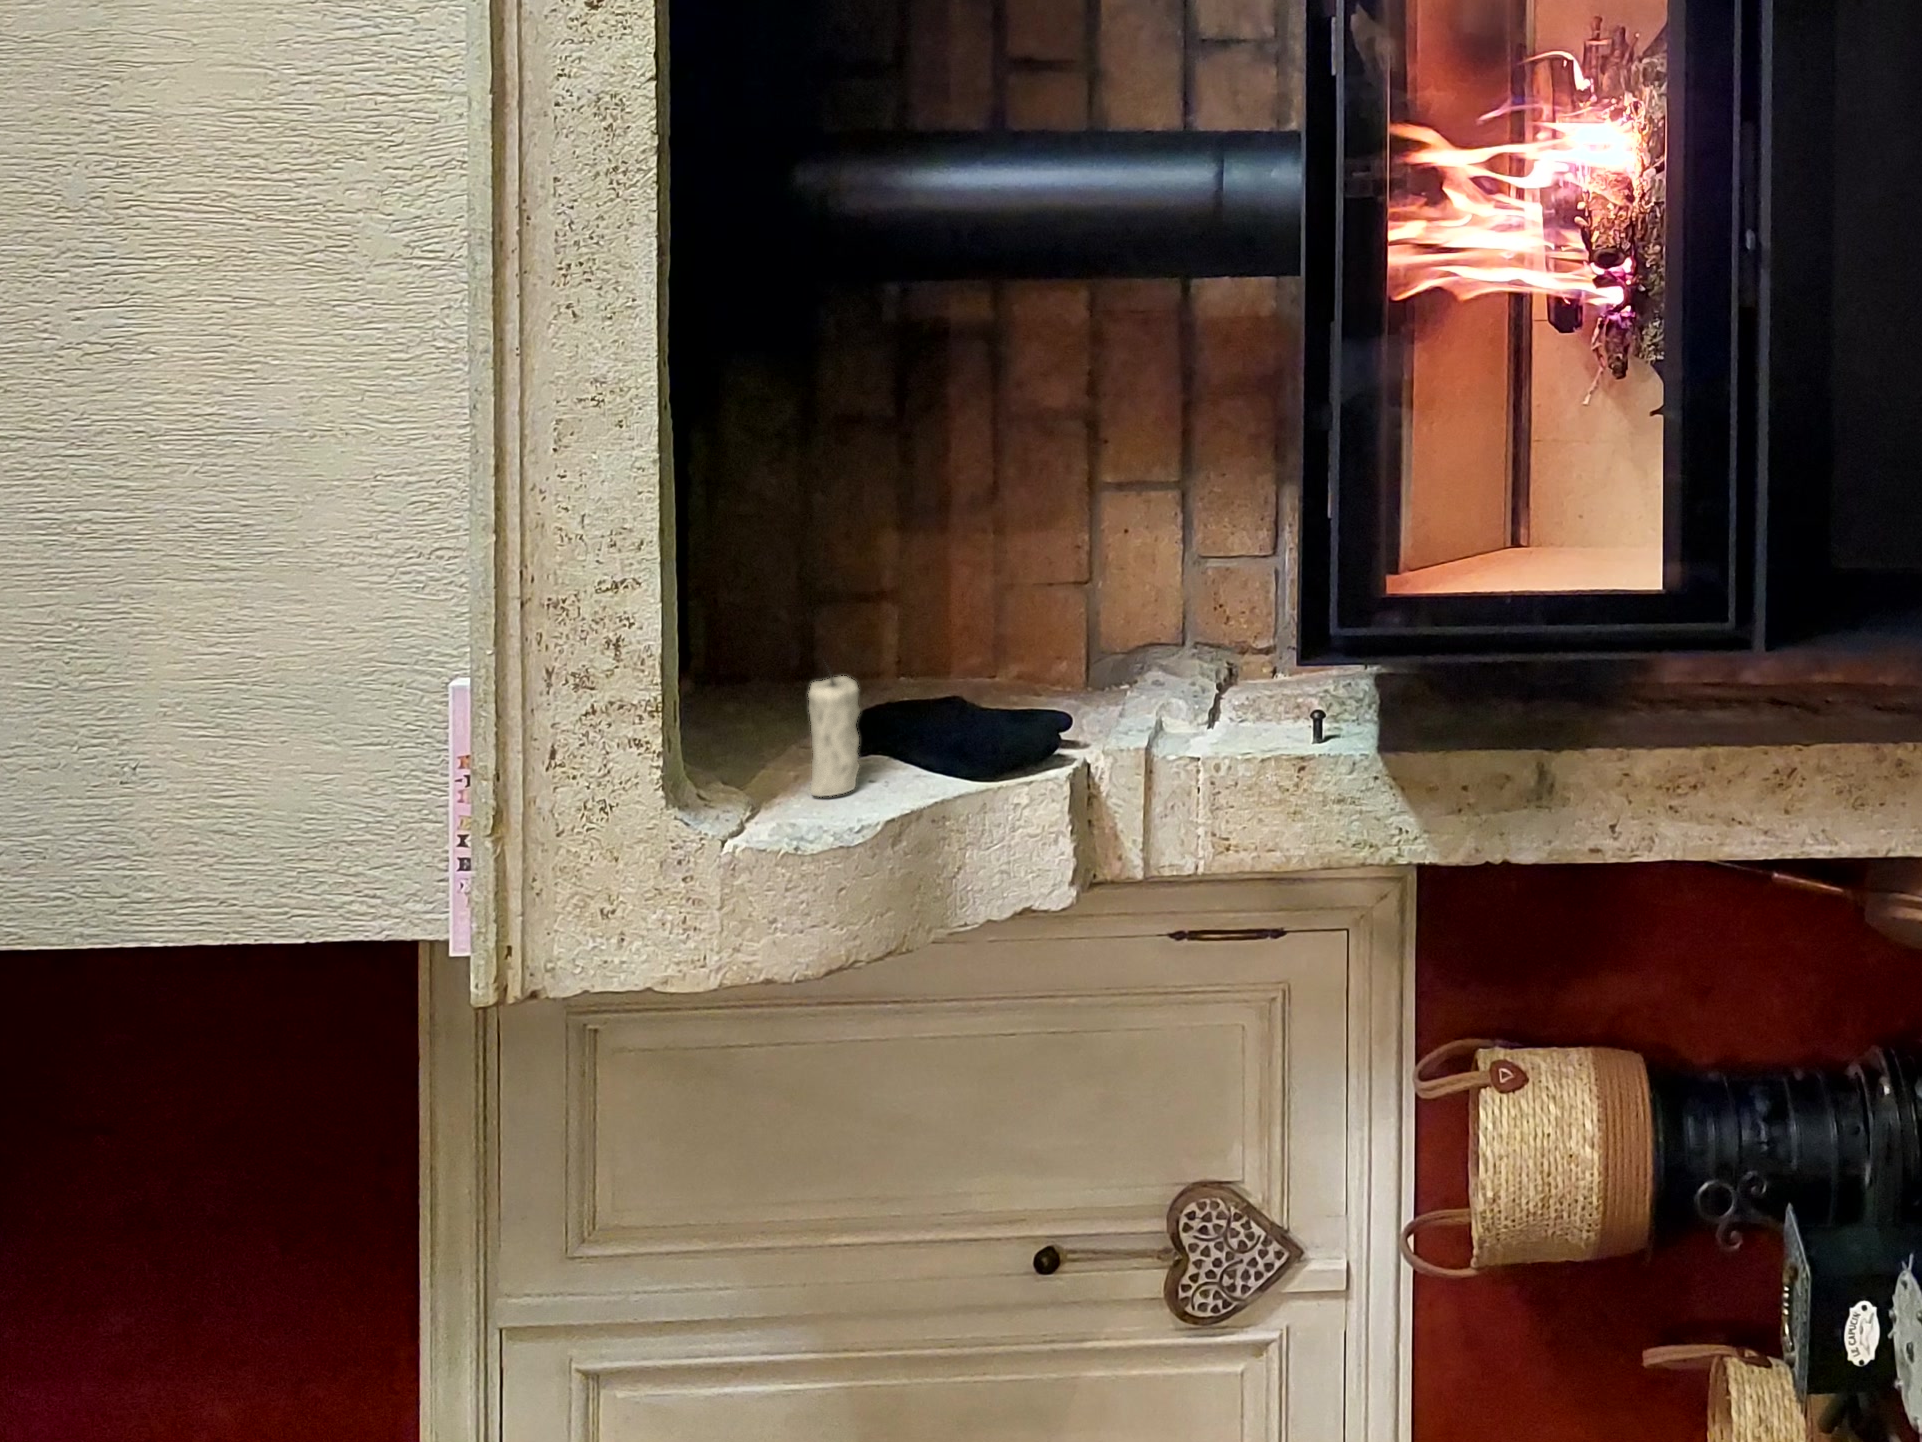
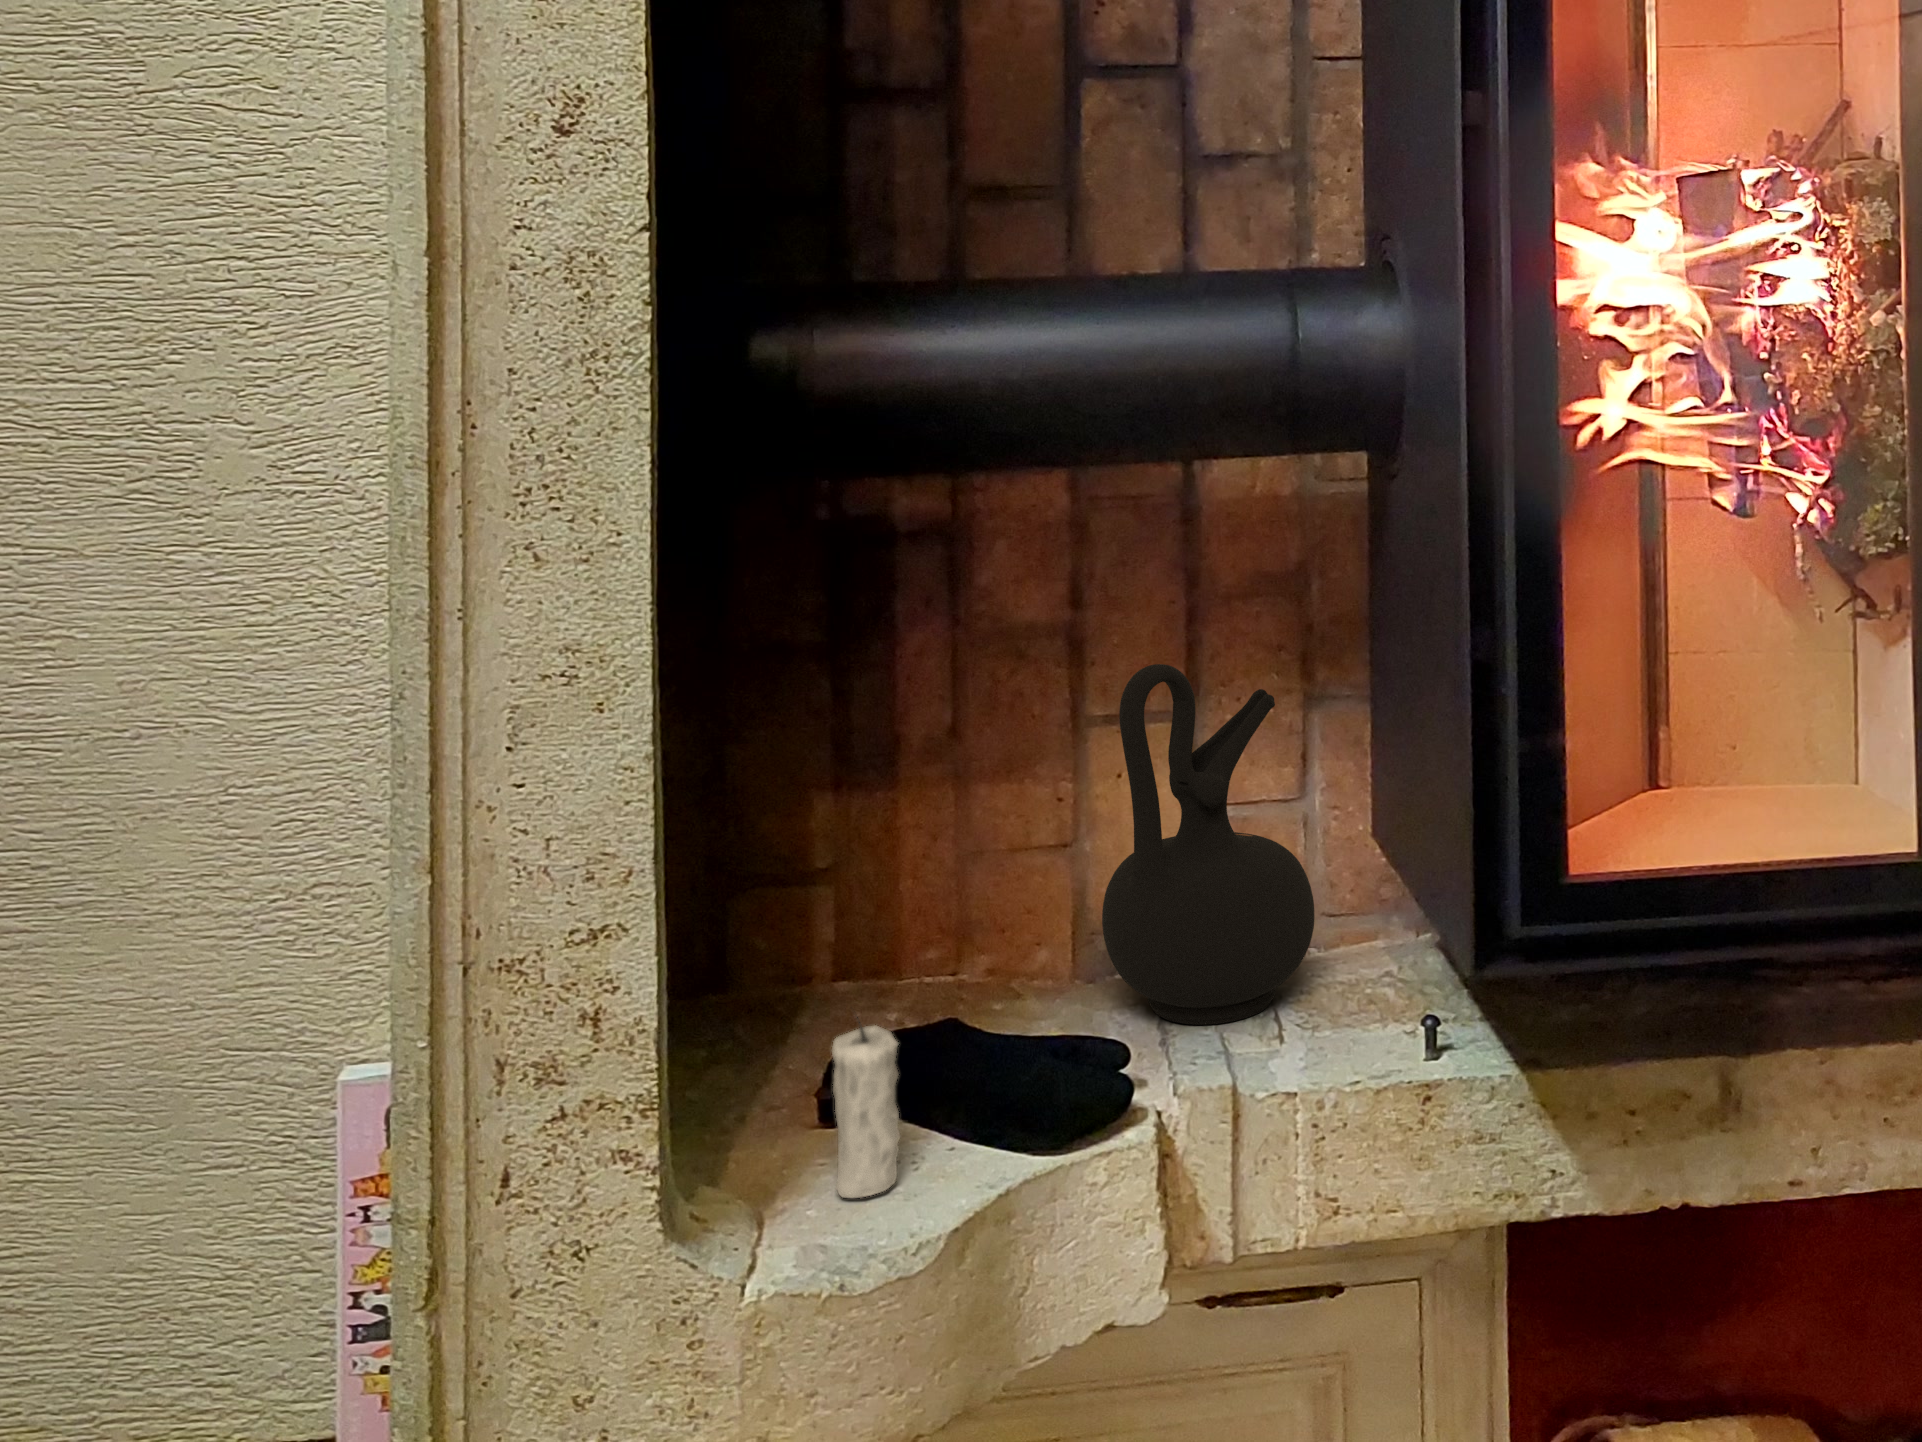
ceramic jug: none [1075,433,1242,708] -> present [1102,664,1314,1025]

